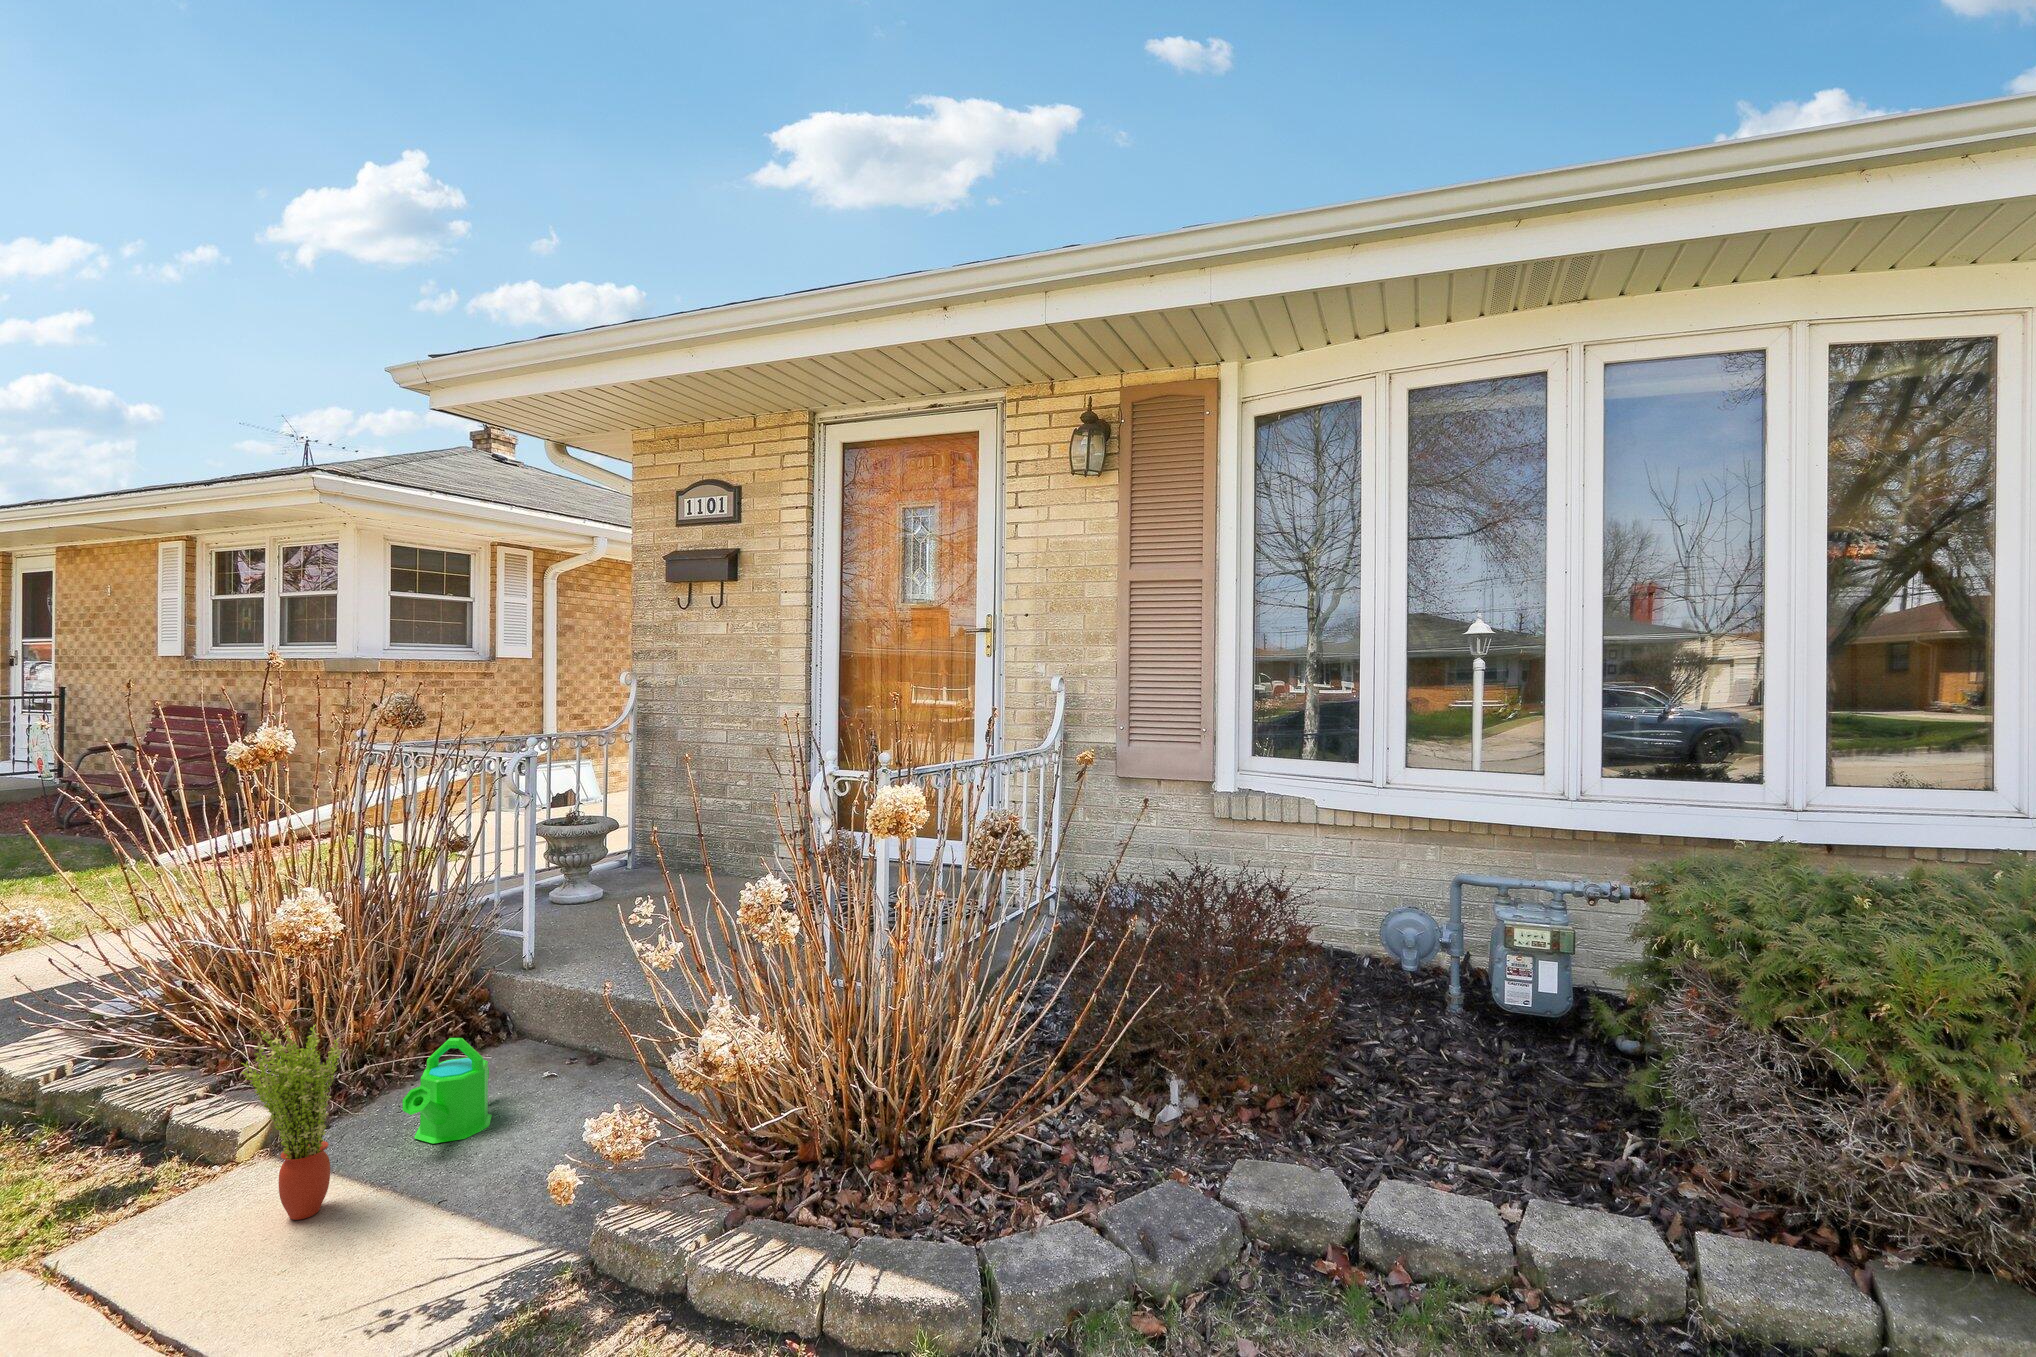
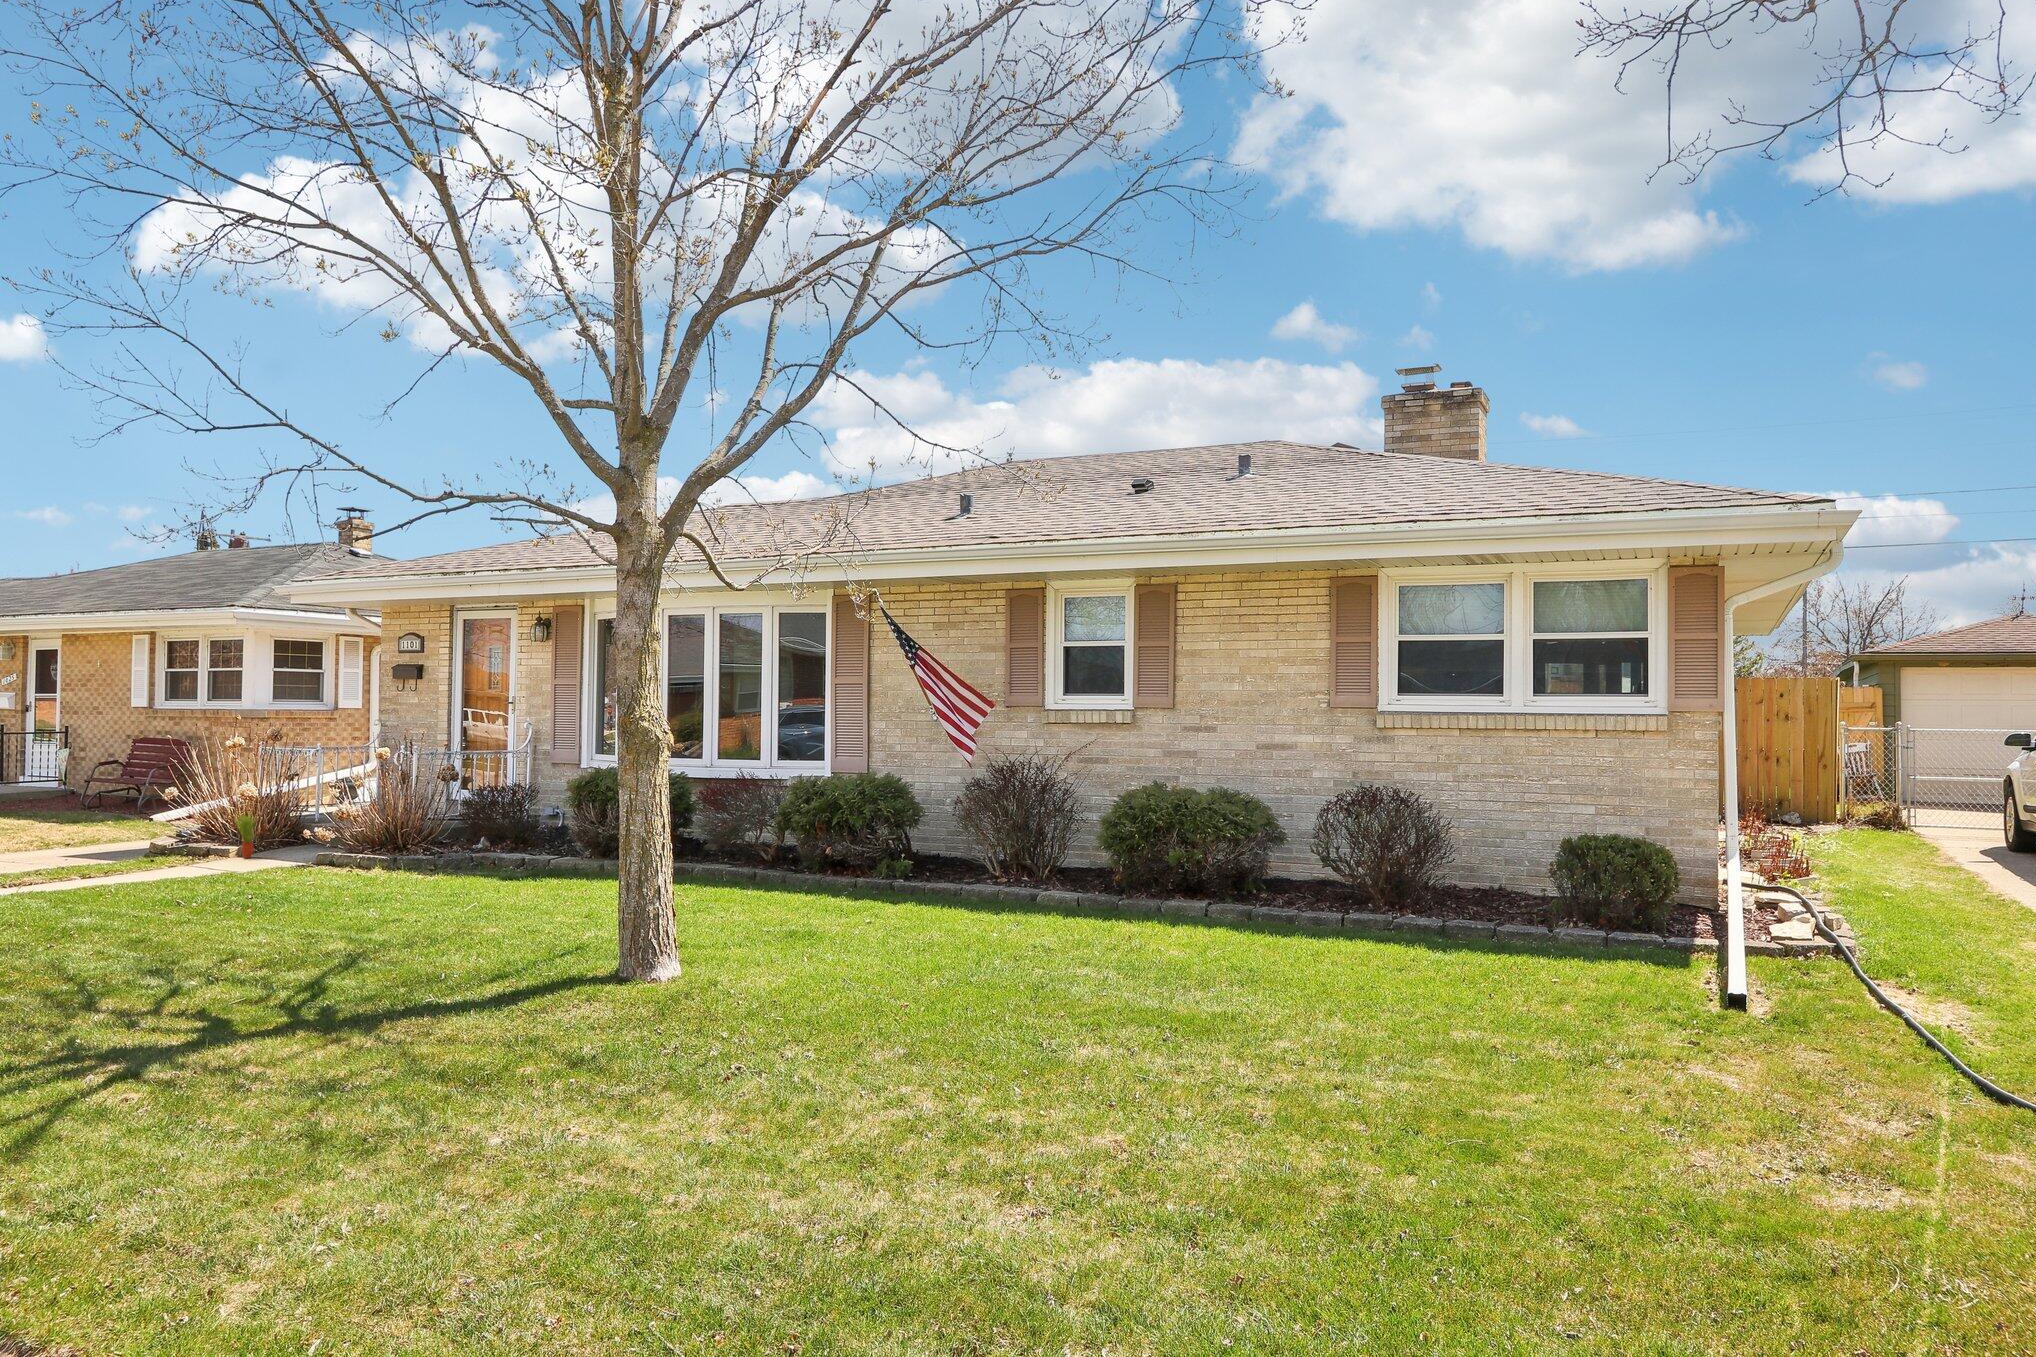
watering can: present [403,1038,492,1144] -> none [272,826,298,853]

